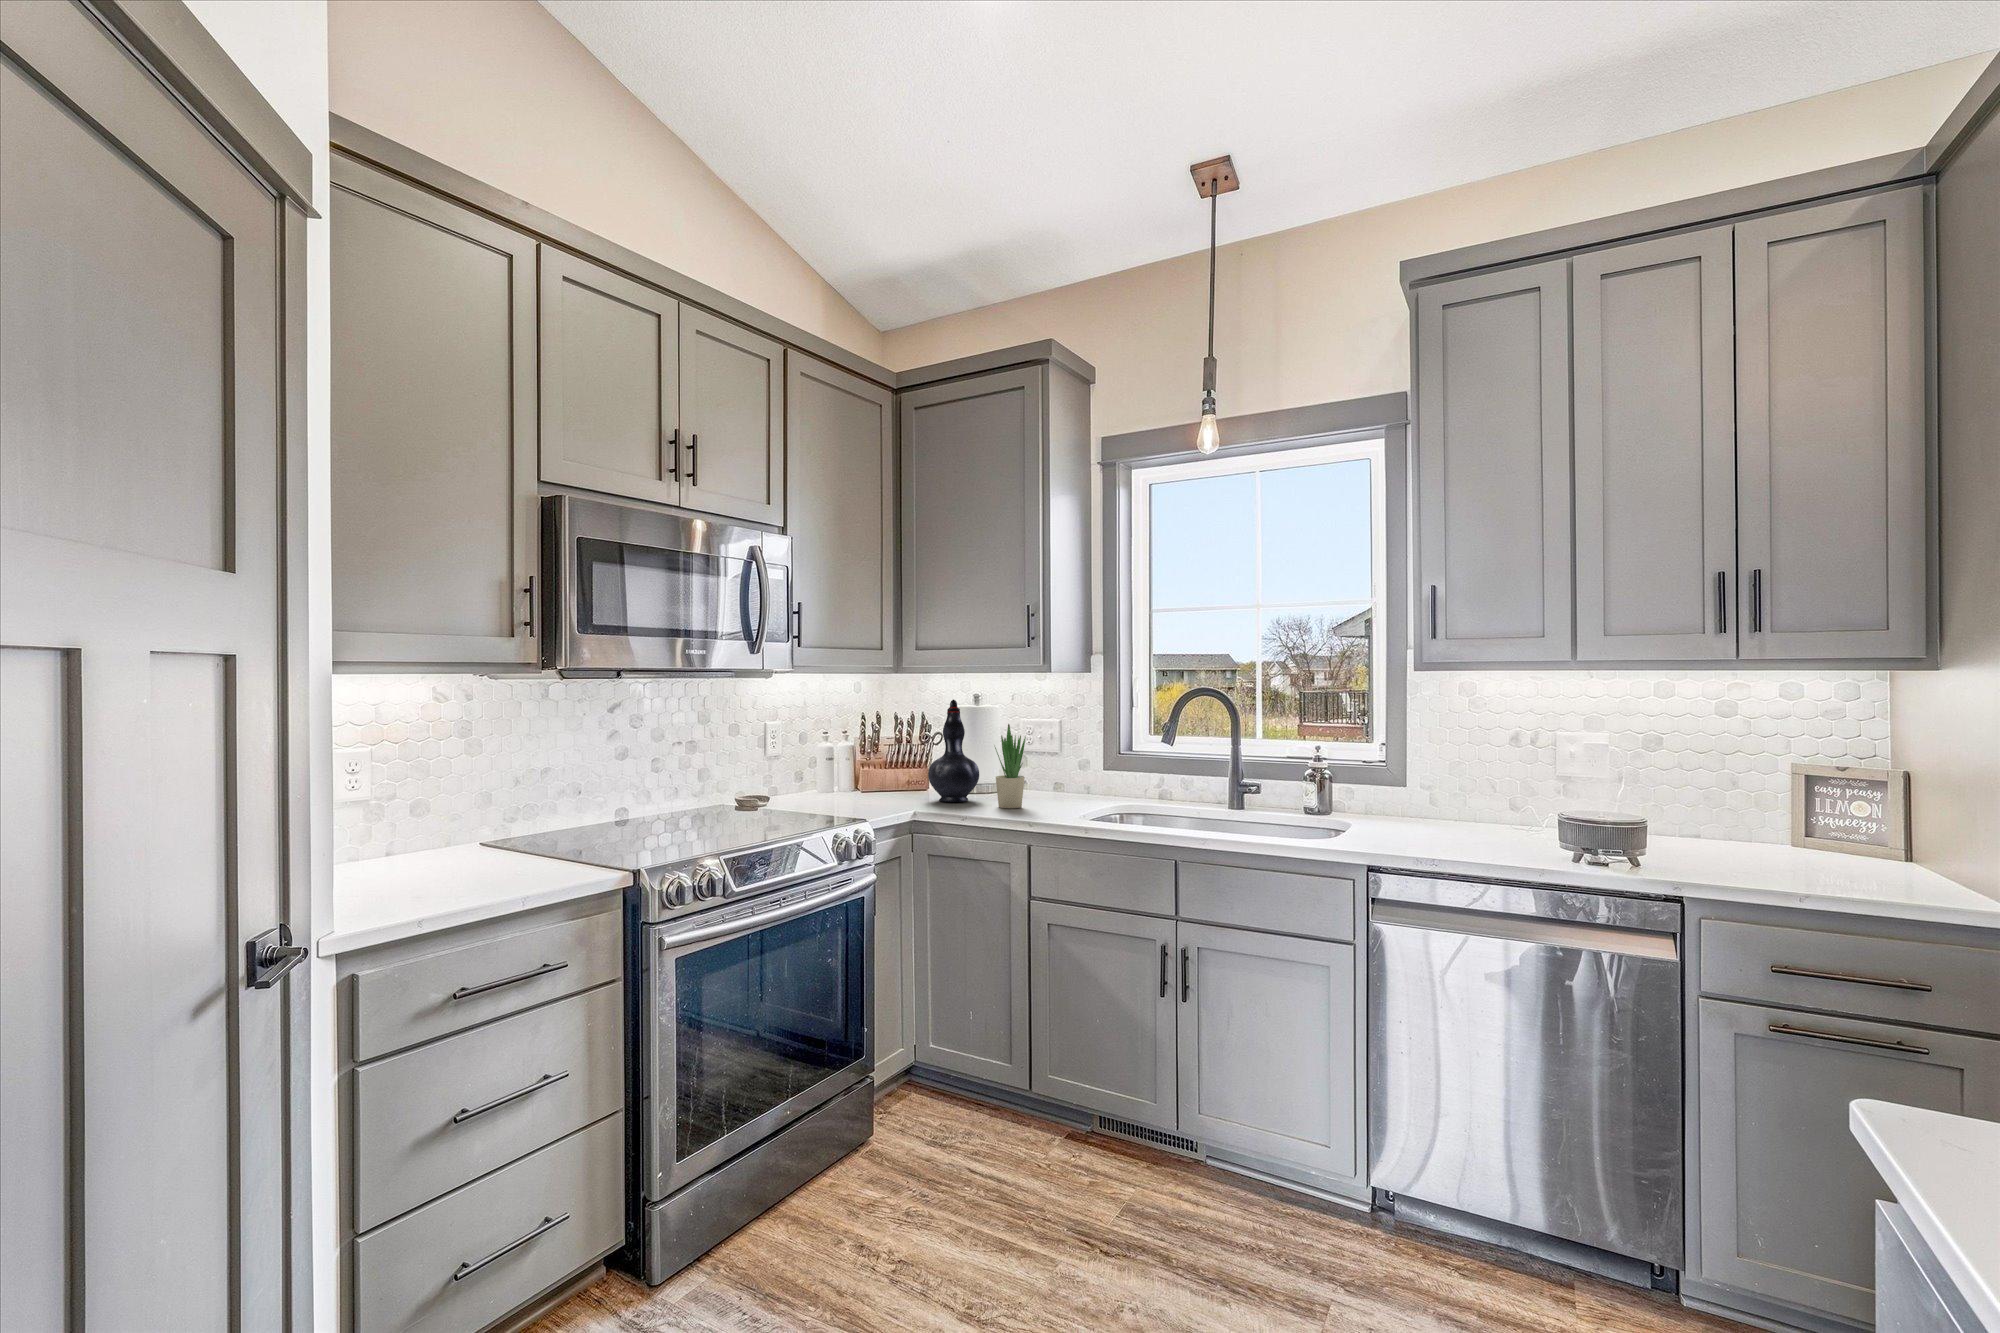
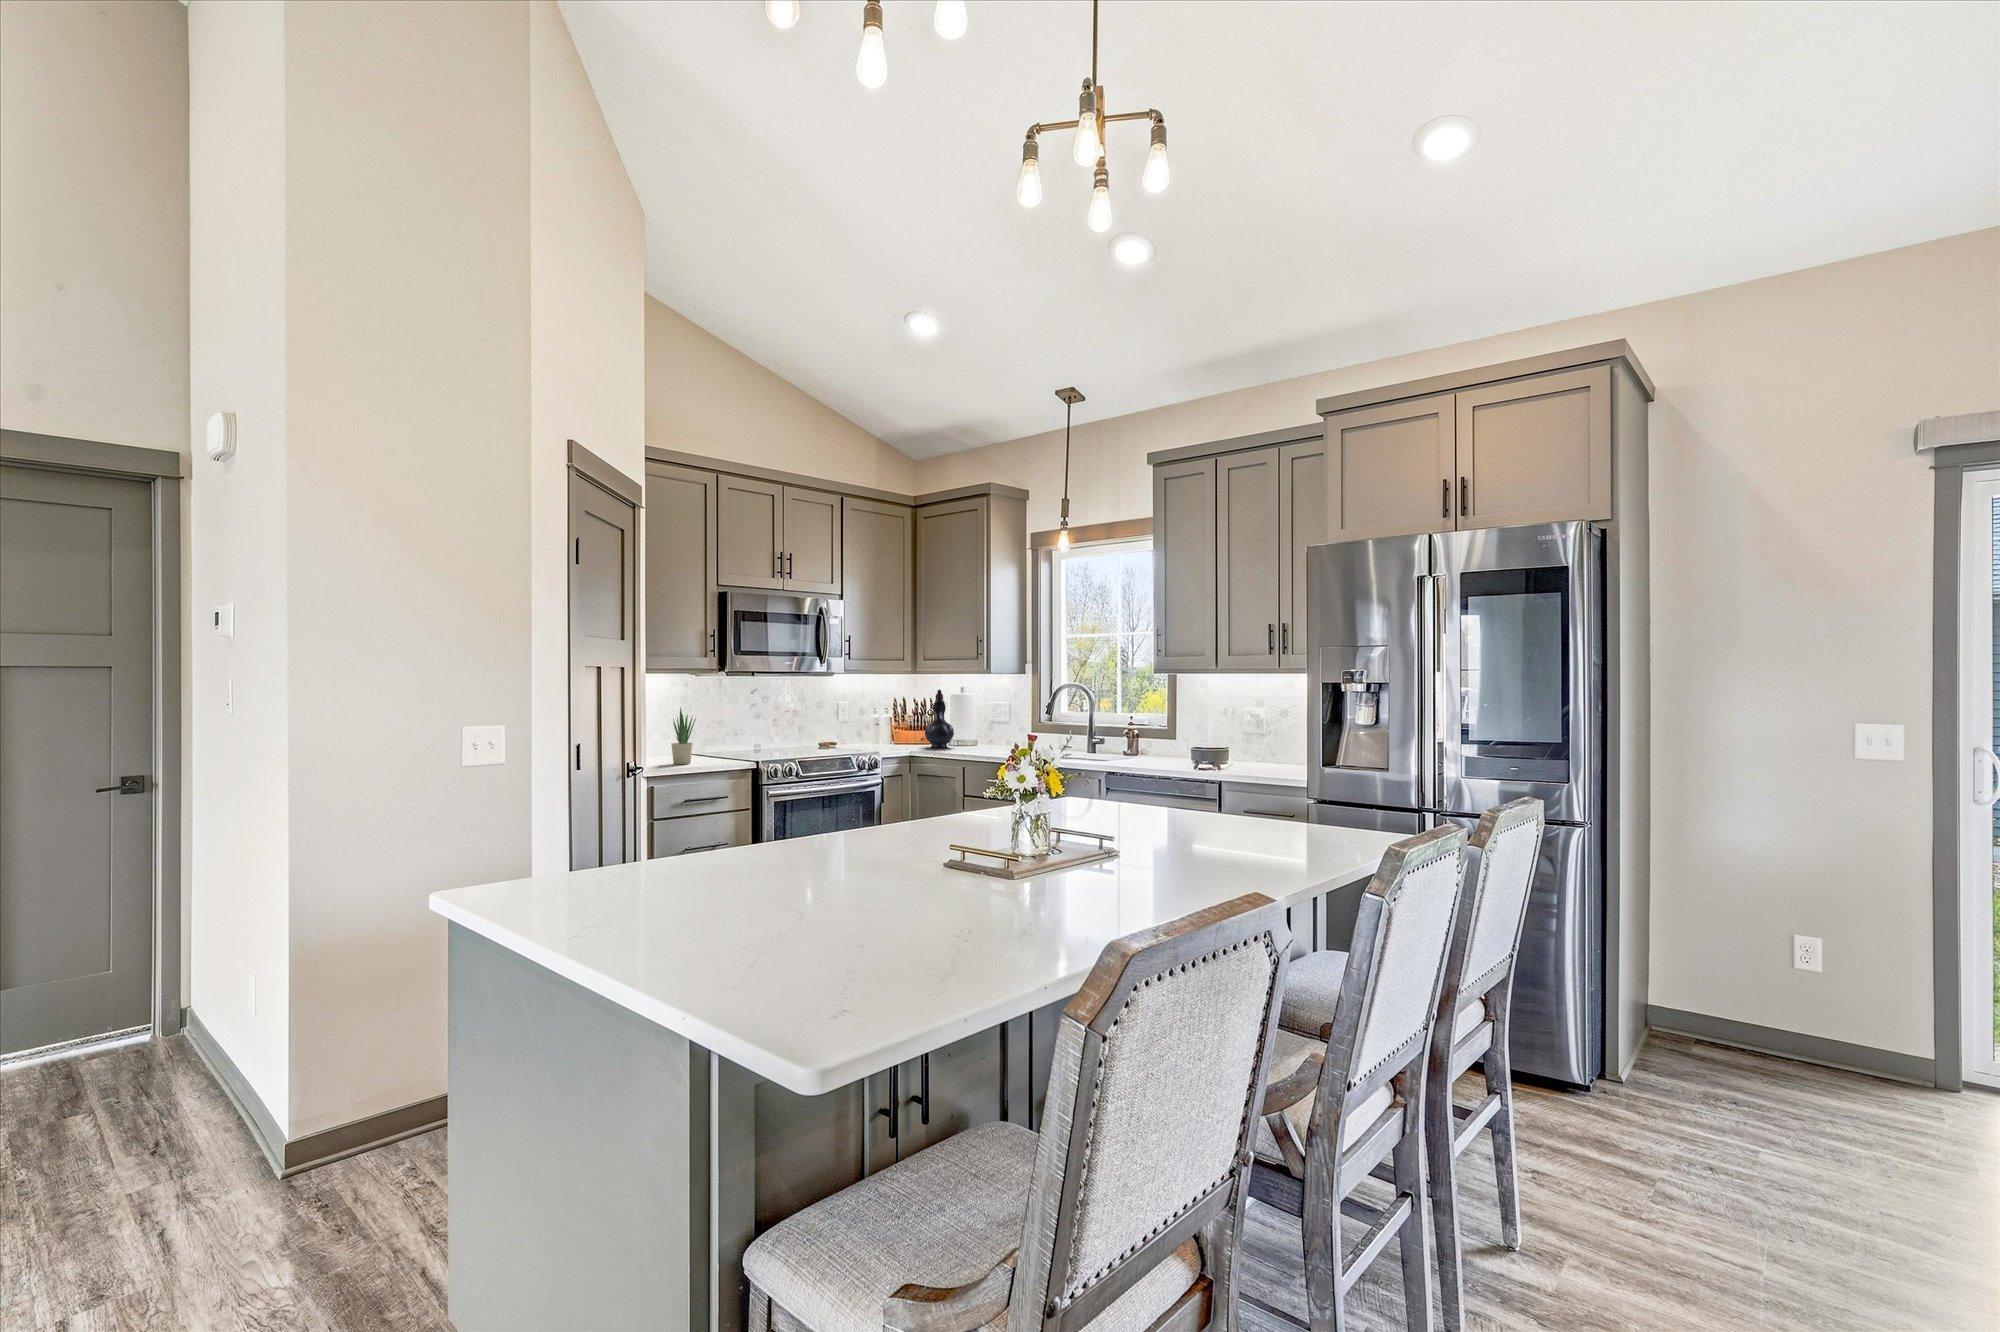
potted plant: present [995,724,1026,808] -> present [671,708,696,764]

